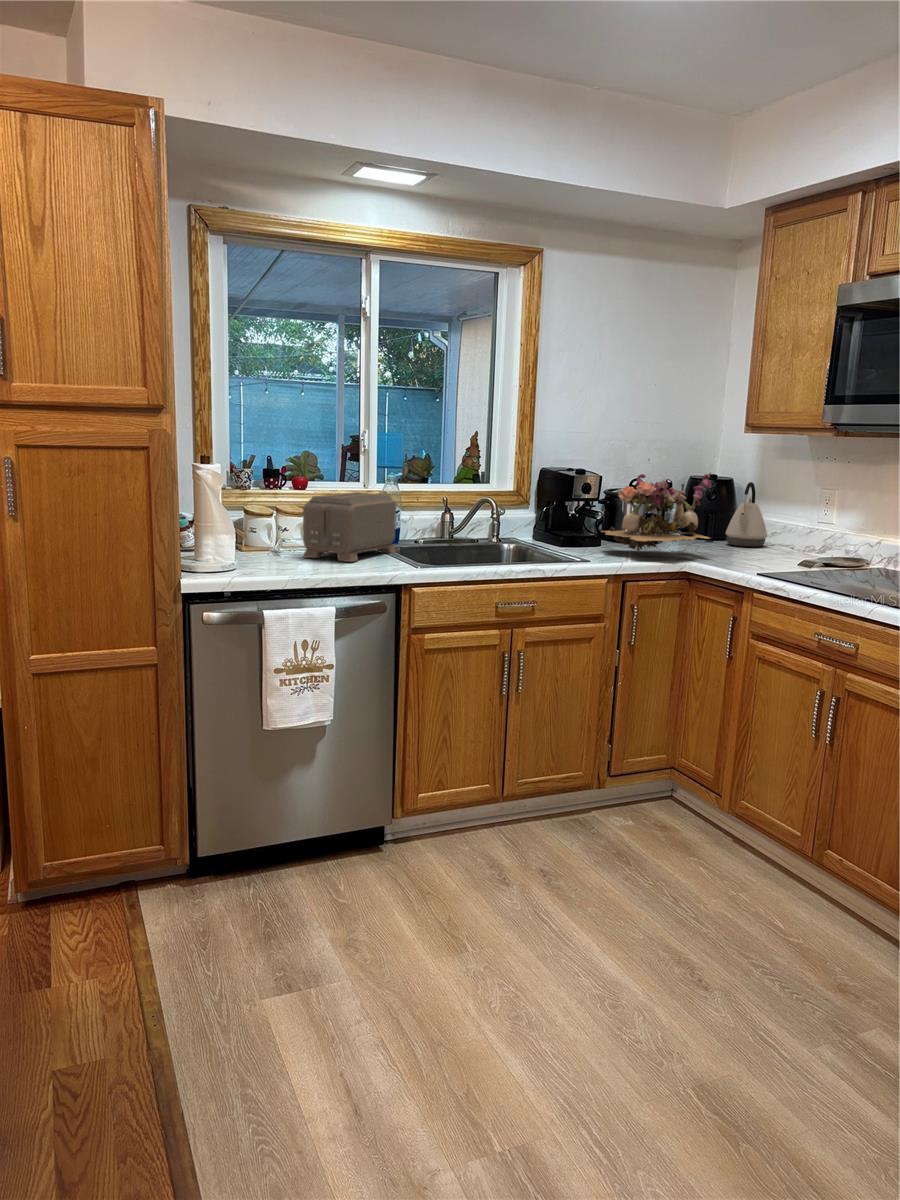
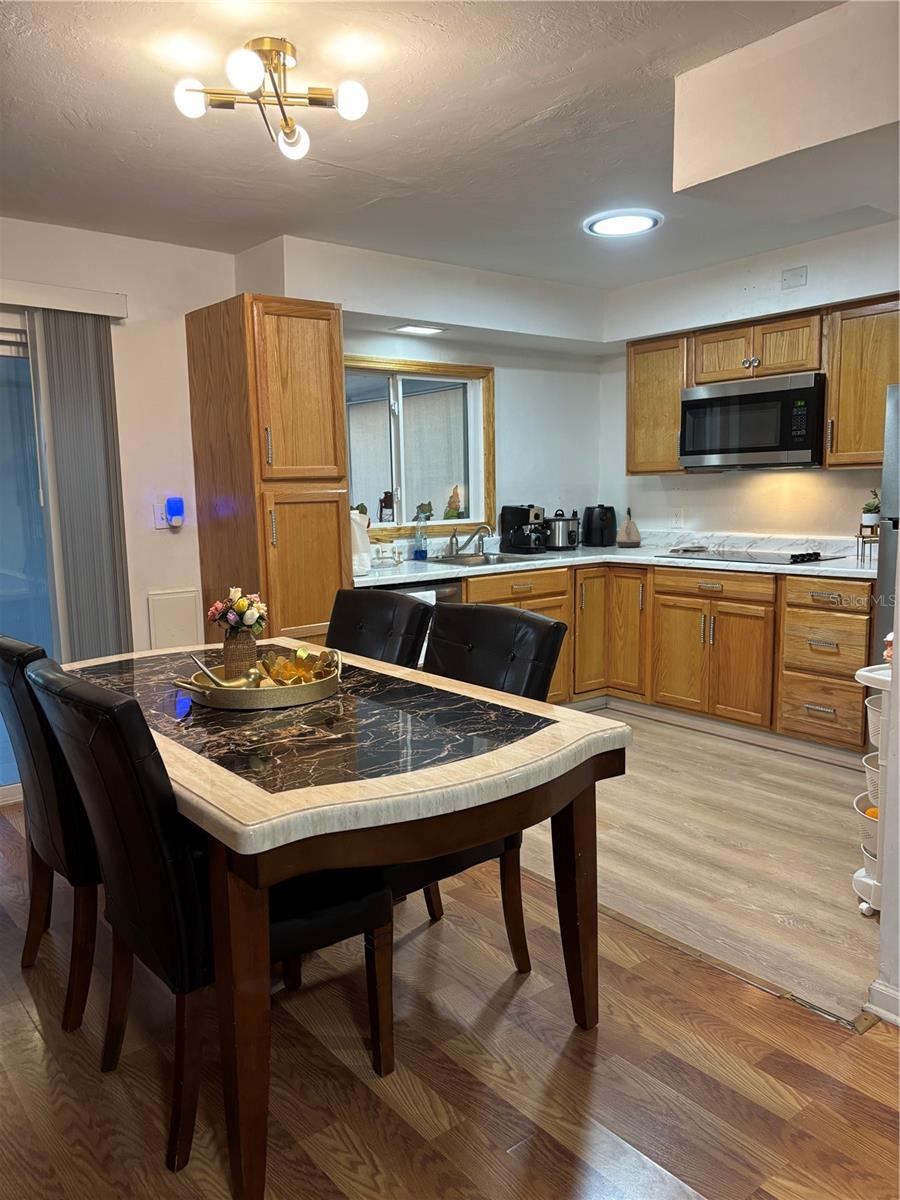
flower arrangement: present [601,472,712,553] -> none [549,501,618,554]
toaster: present [303,493,396,562] -> none [381,527,431,569]

